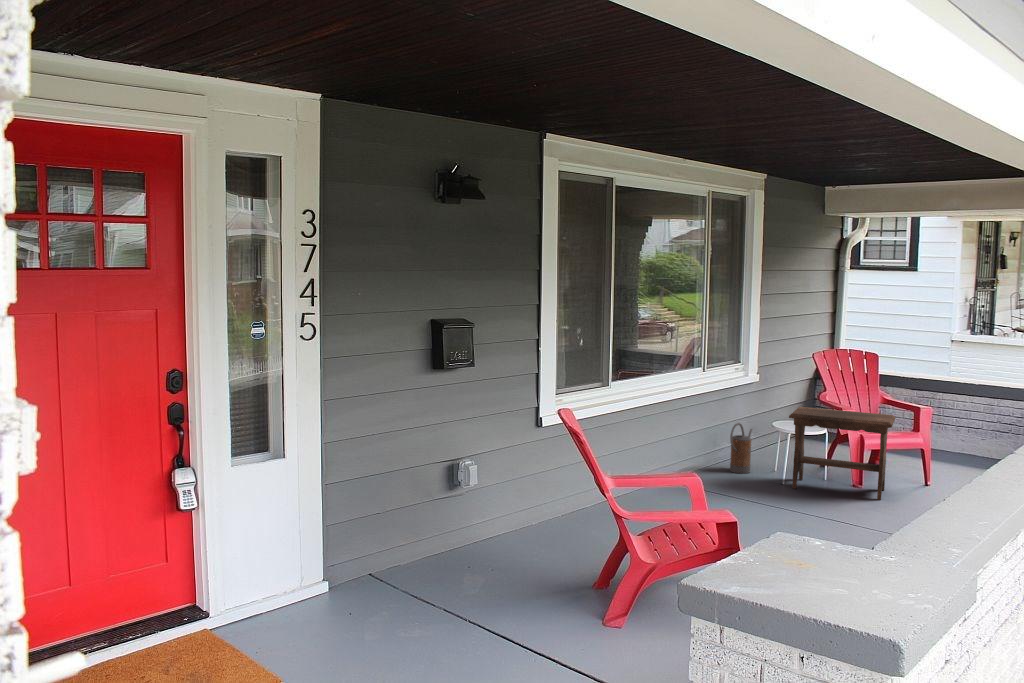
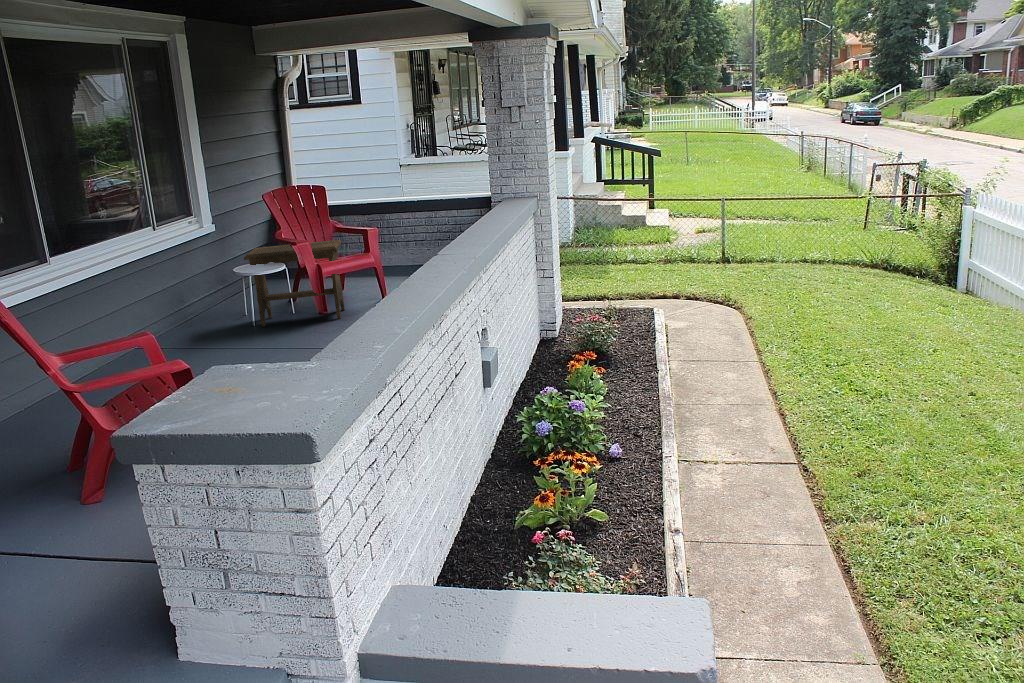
watering can: present [730,423,752,473] -> none [193,276,222,326]

